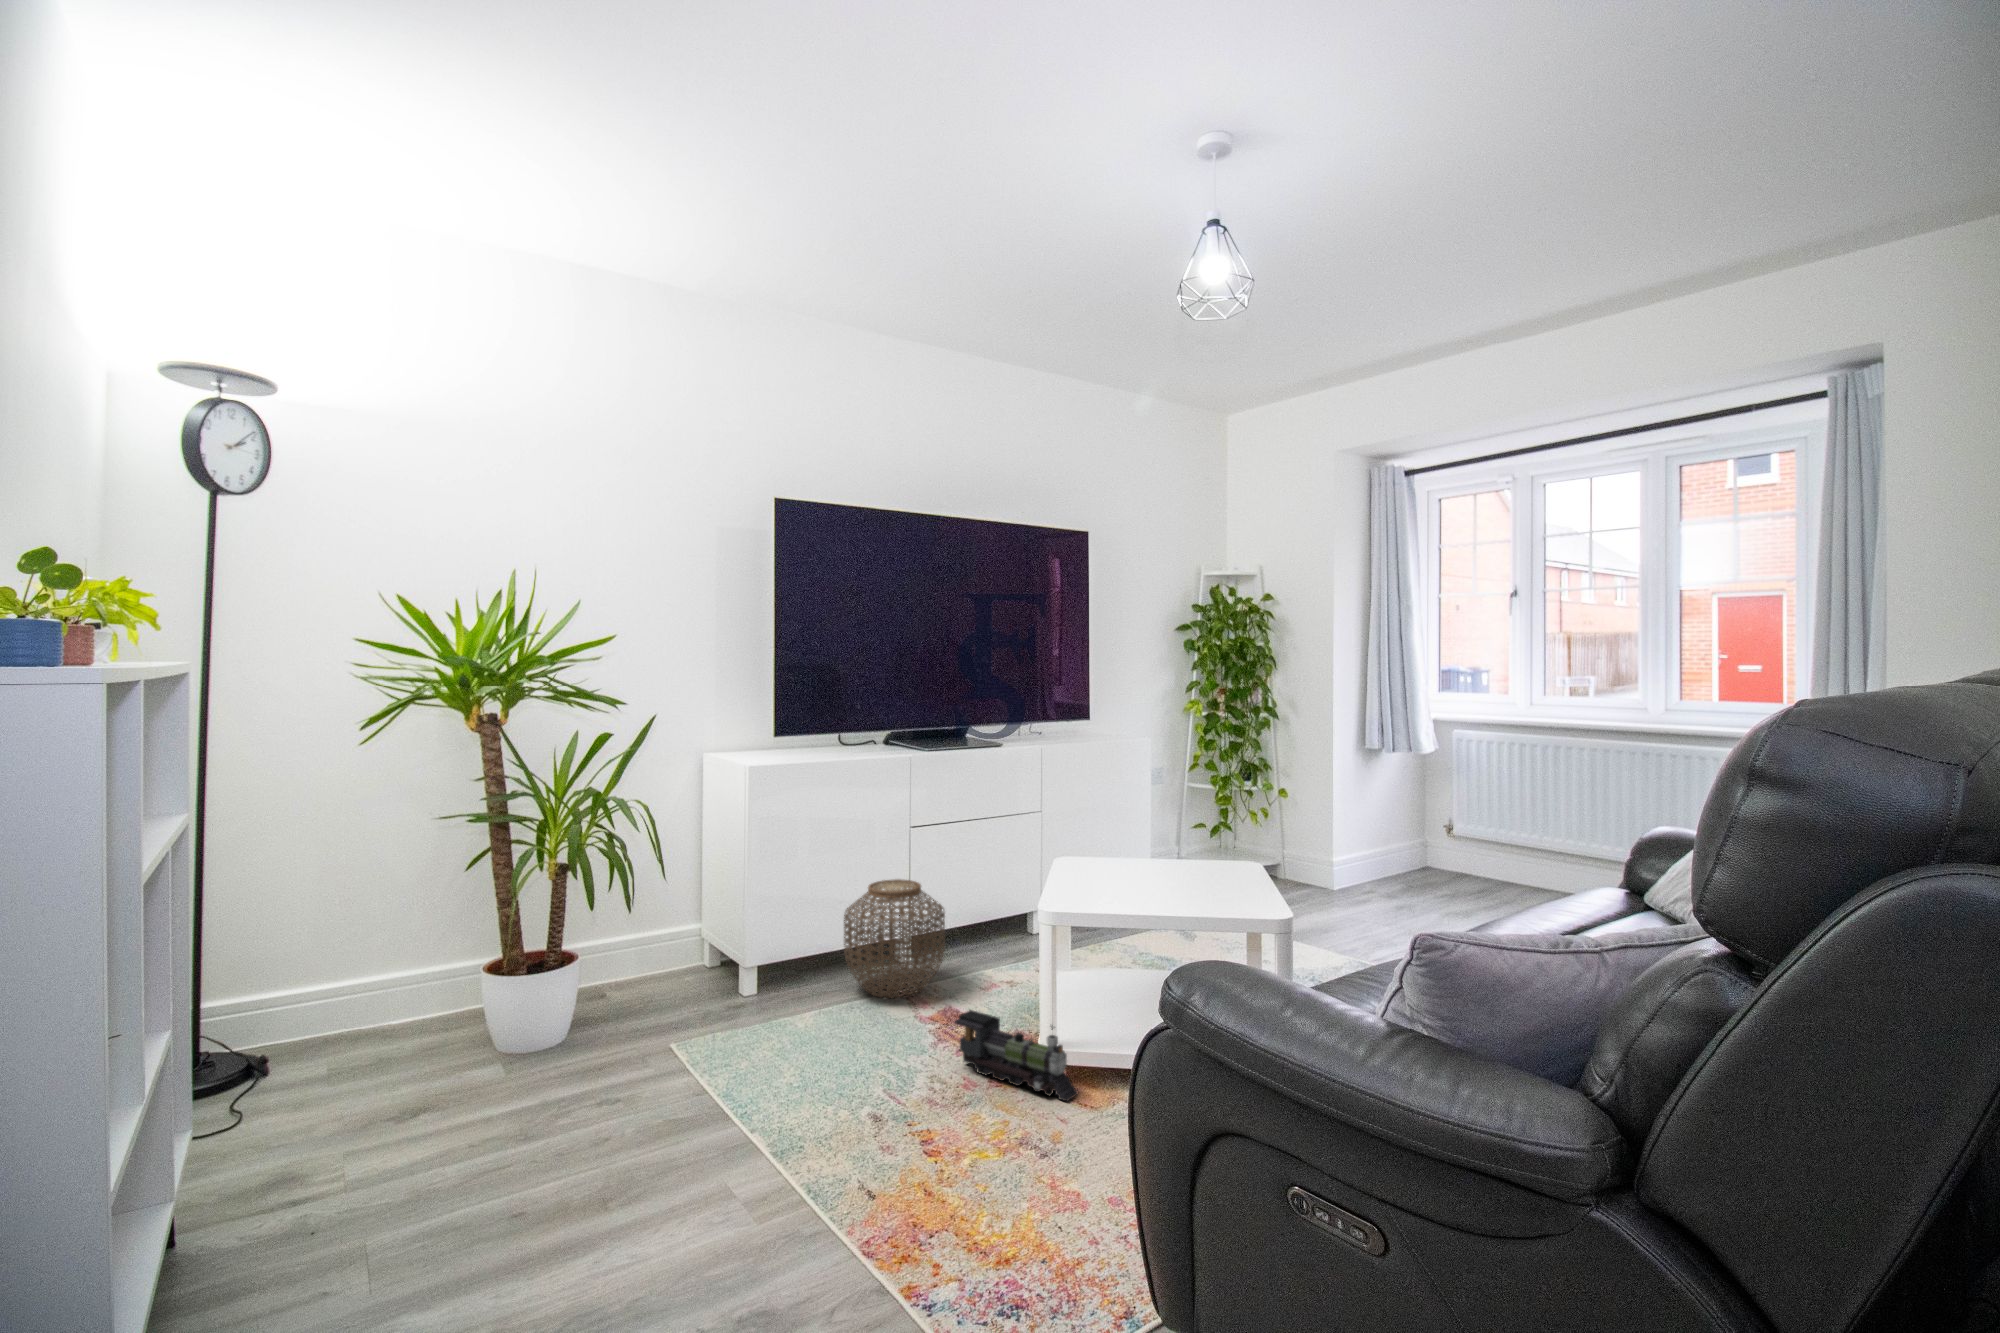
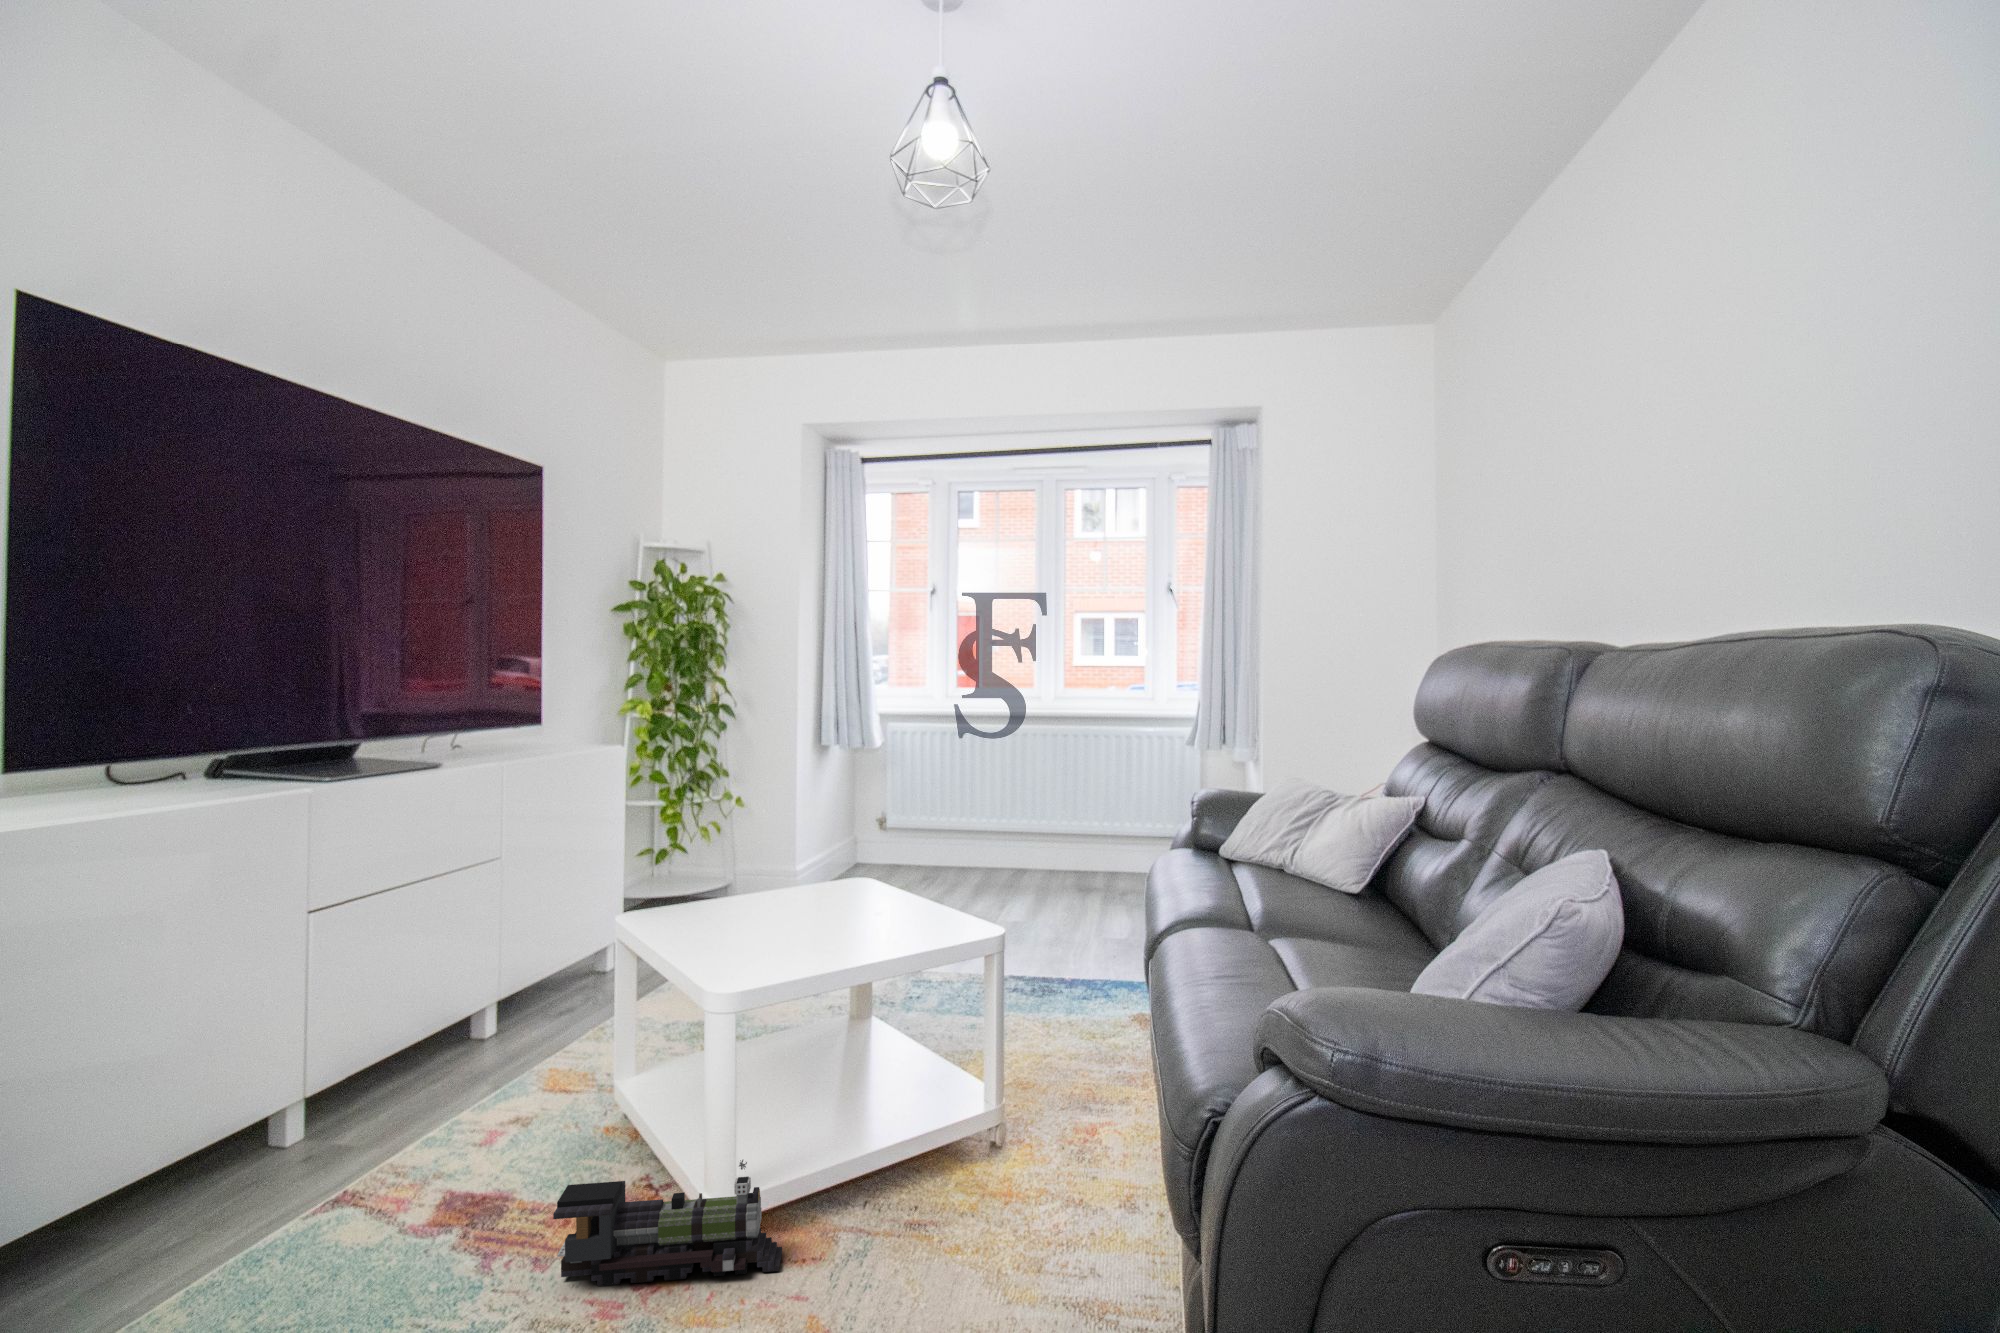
woven basket: present [844,879,945,998] -> none [196,997,416,1224]

